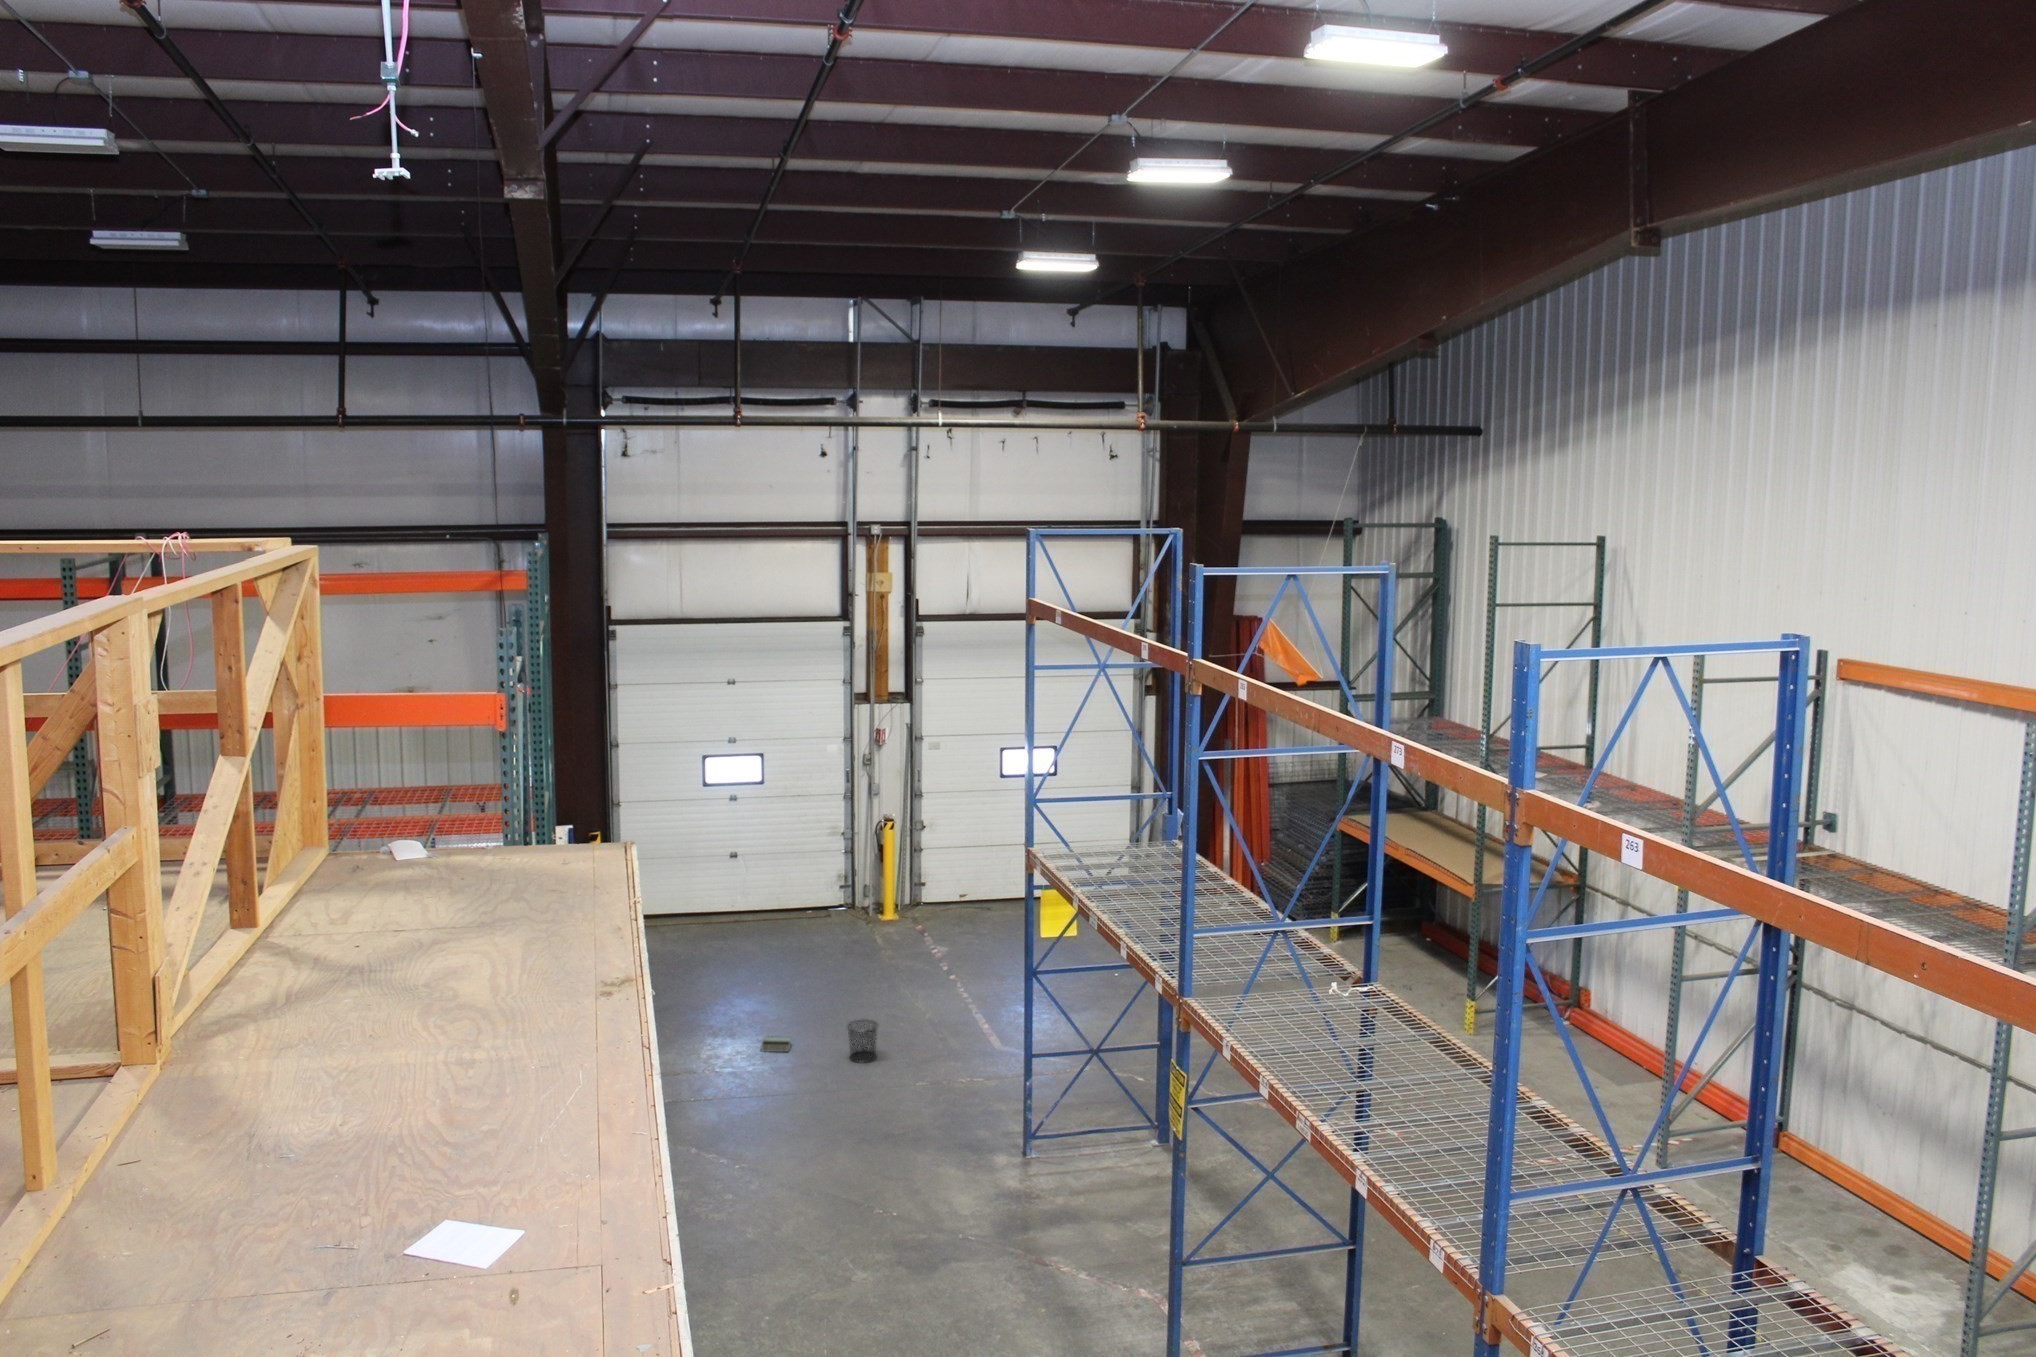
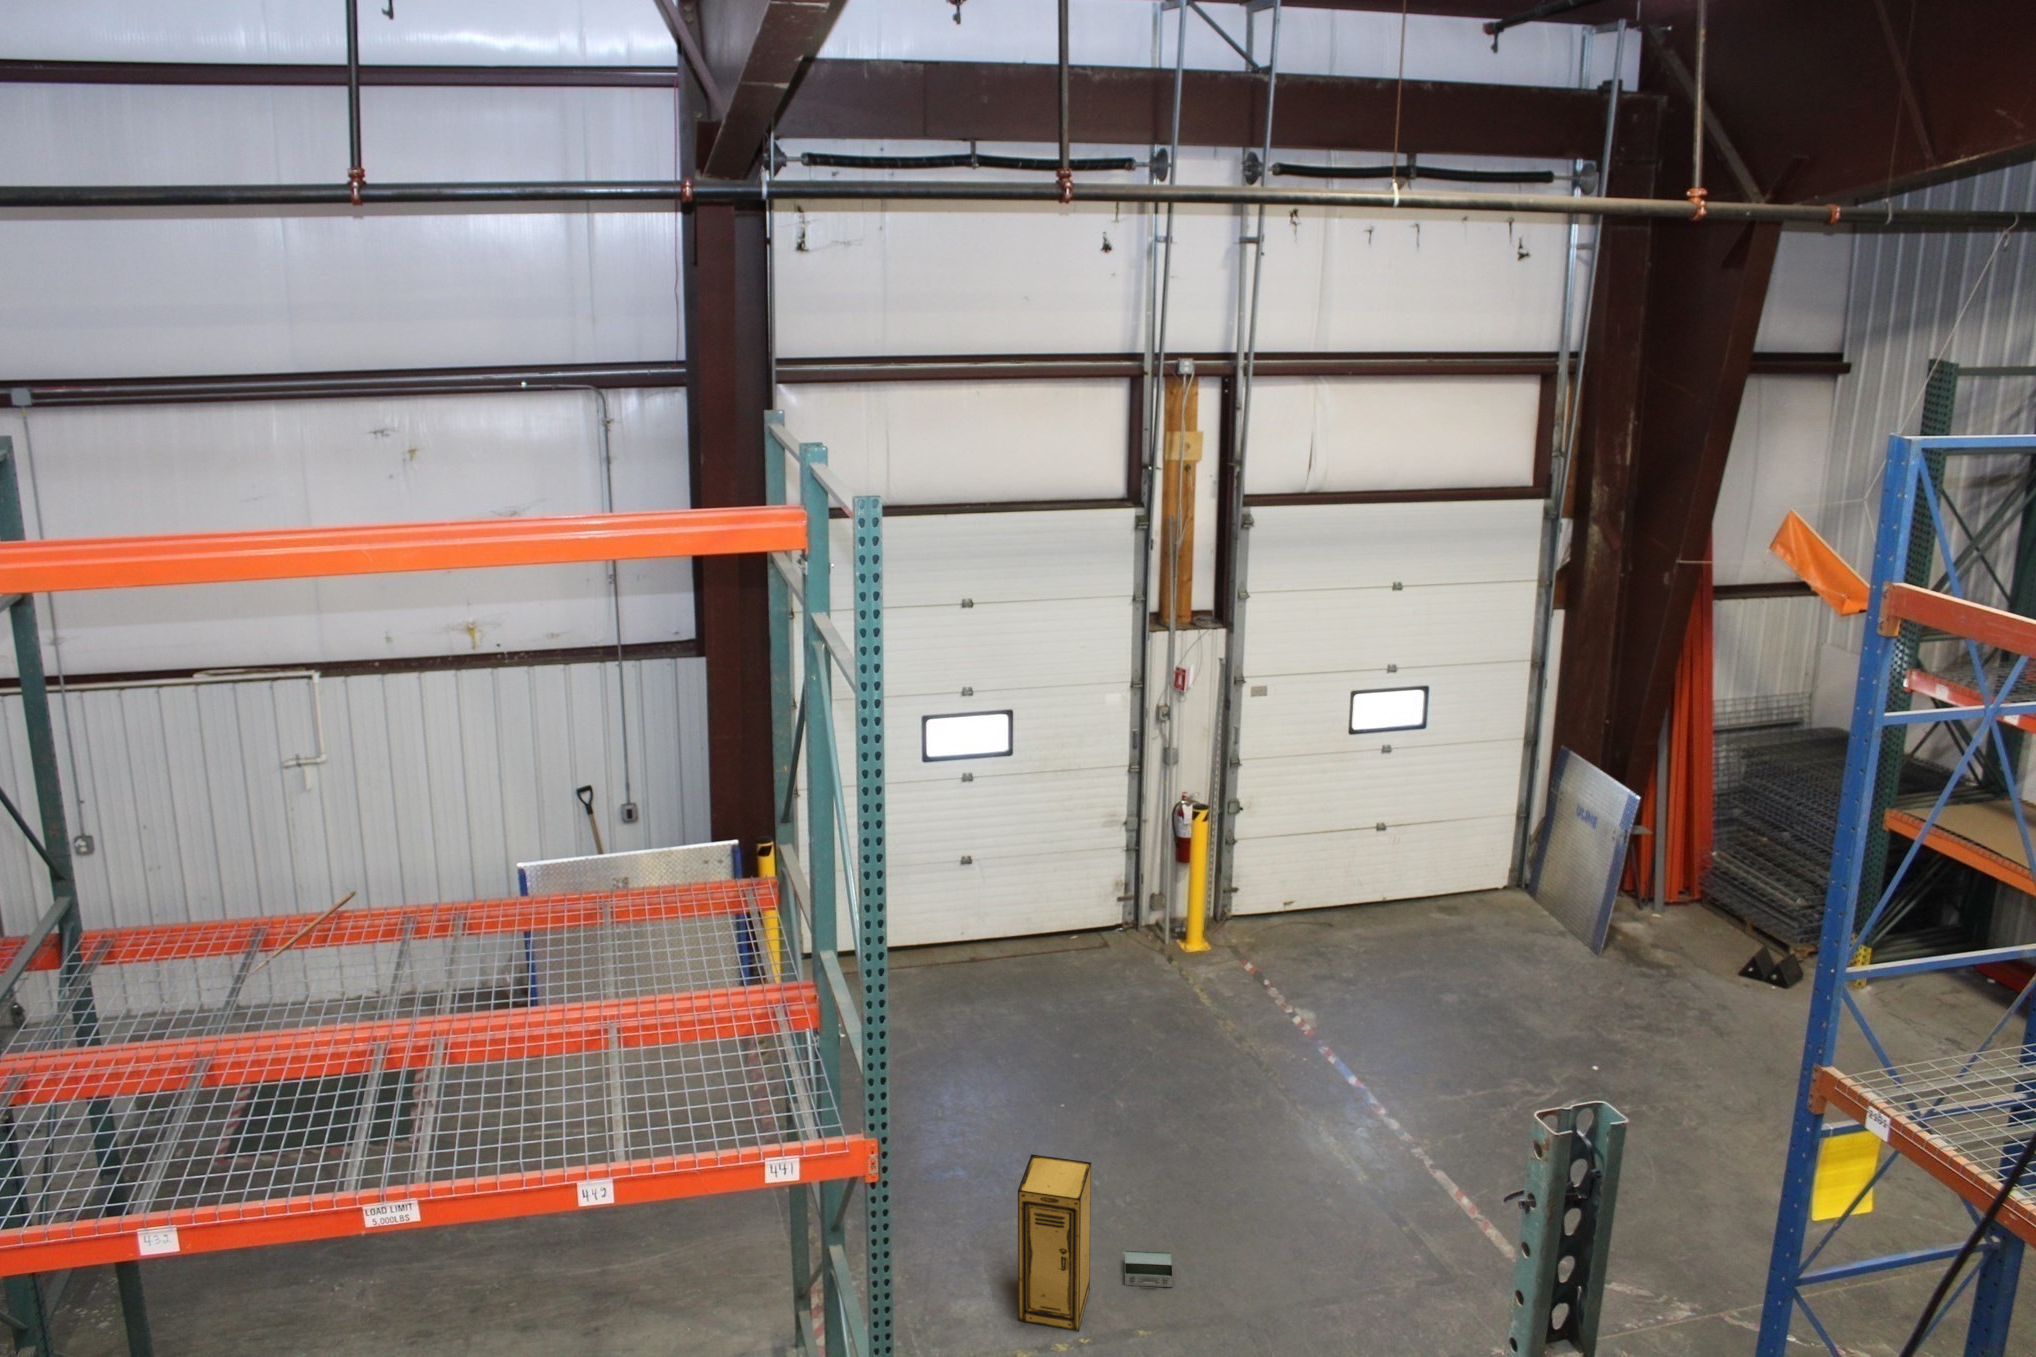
storage cabinet: none [691,970,740,1066] -> present [1018,1155,1091,1331]
waste bin: present [848,1019,877,1062] -> none [1281,1234,1339,1318]

